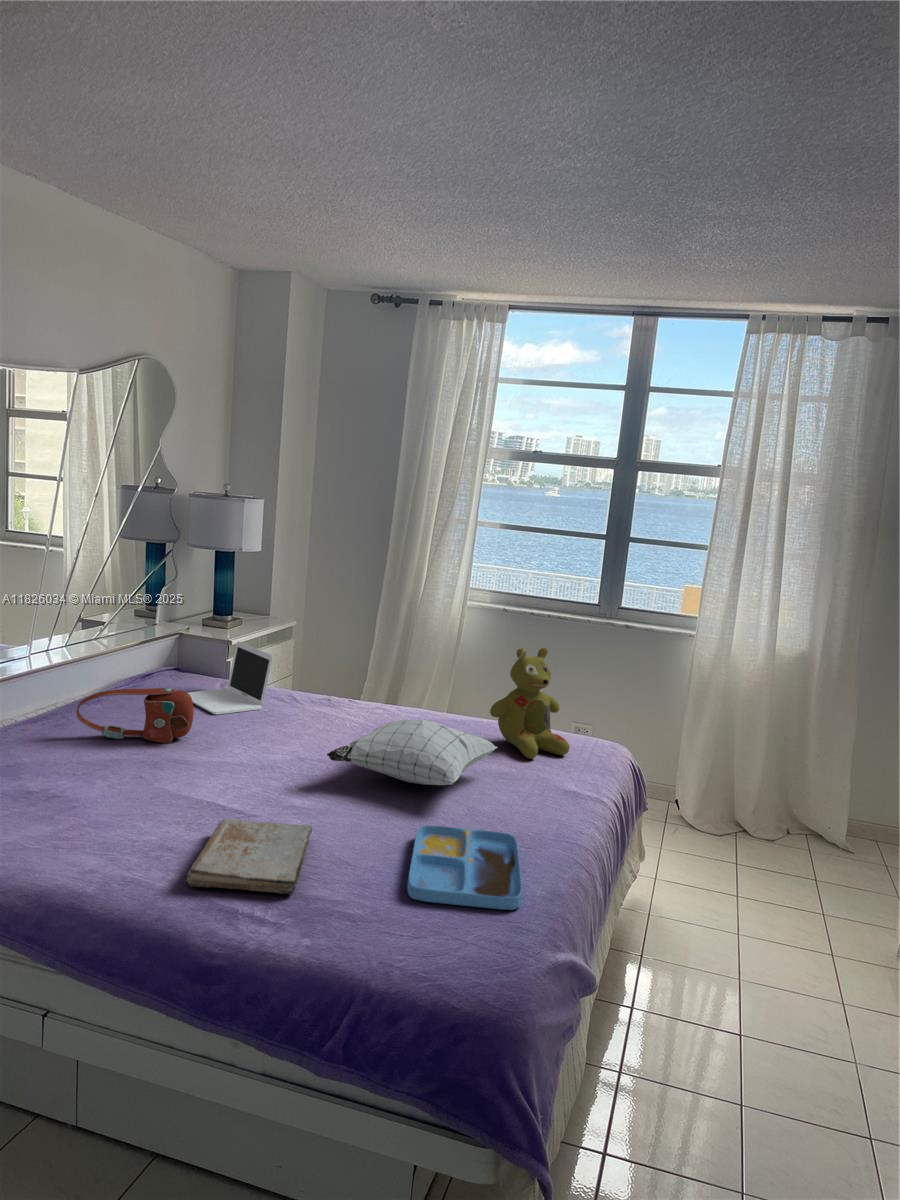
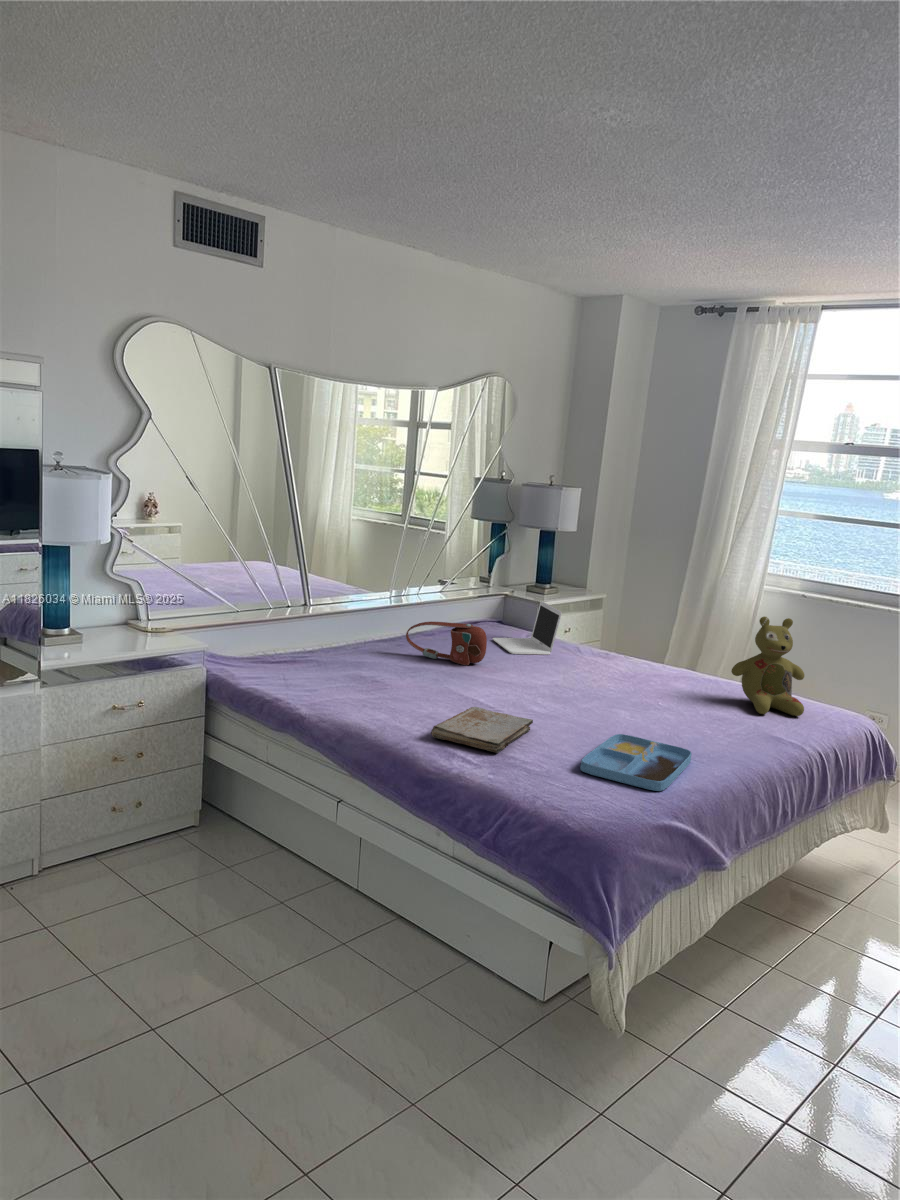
pillow: present [327,720,497,785] -> none [568,662,720,713]

